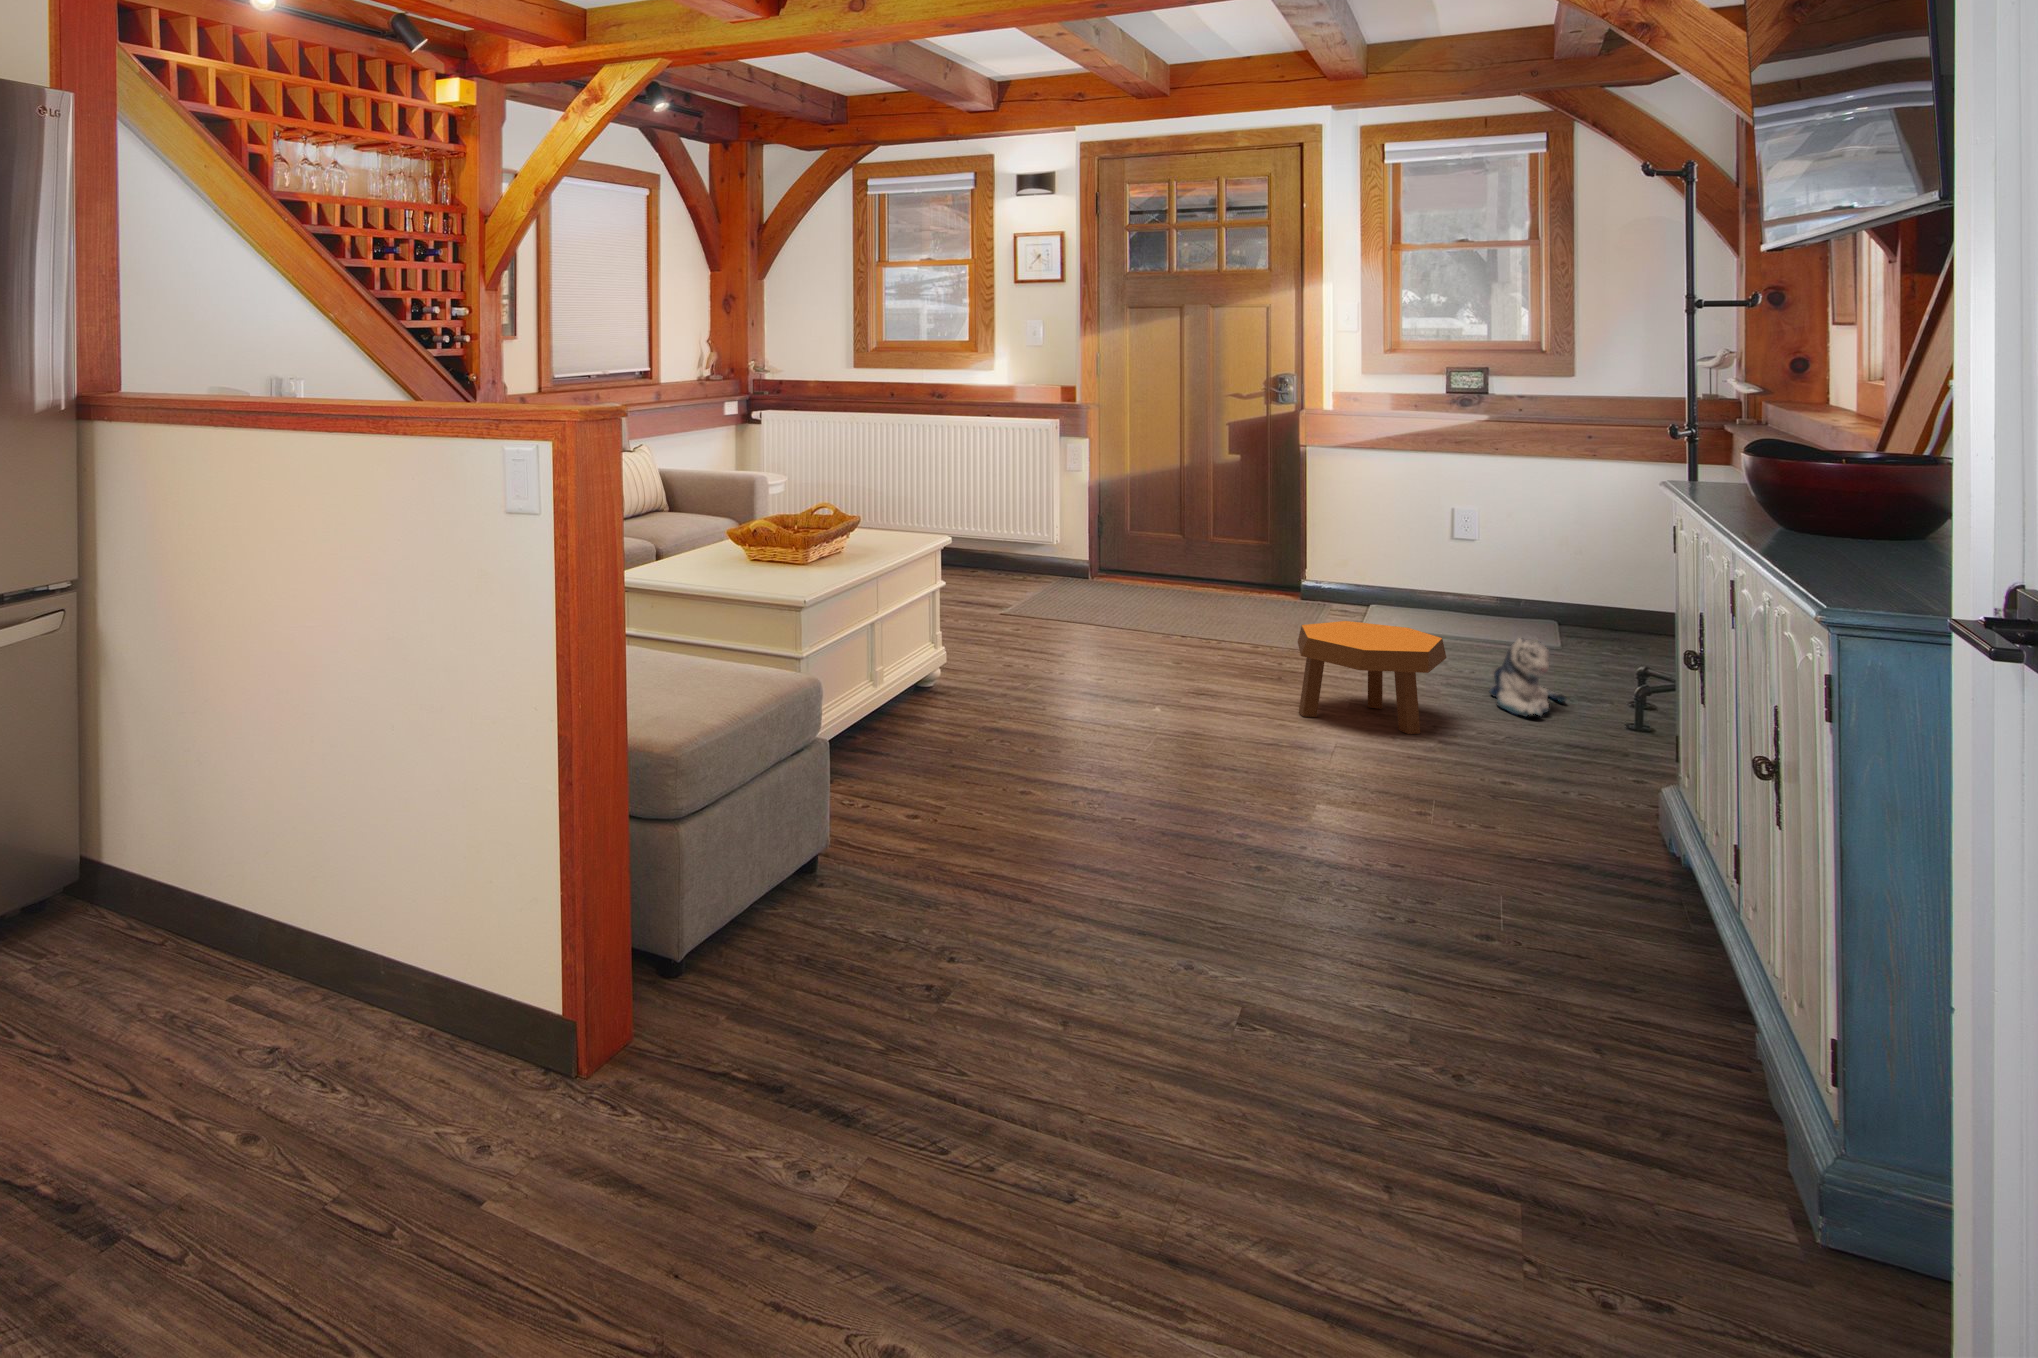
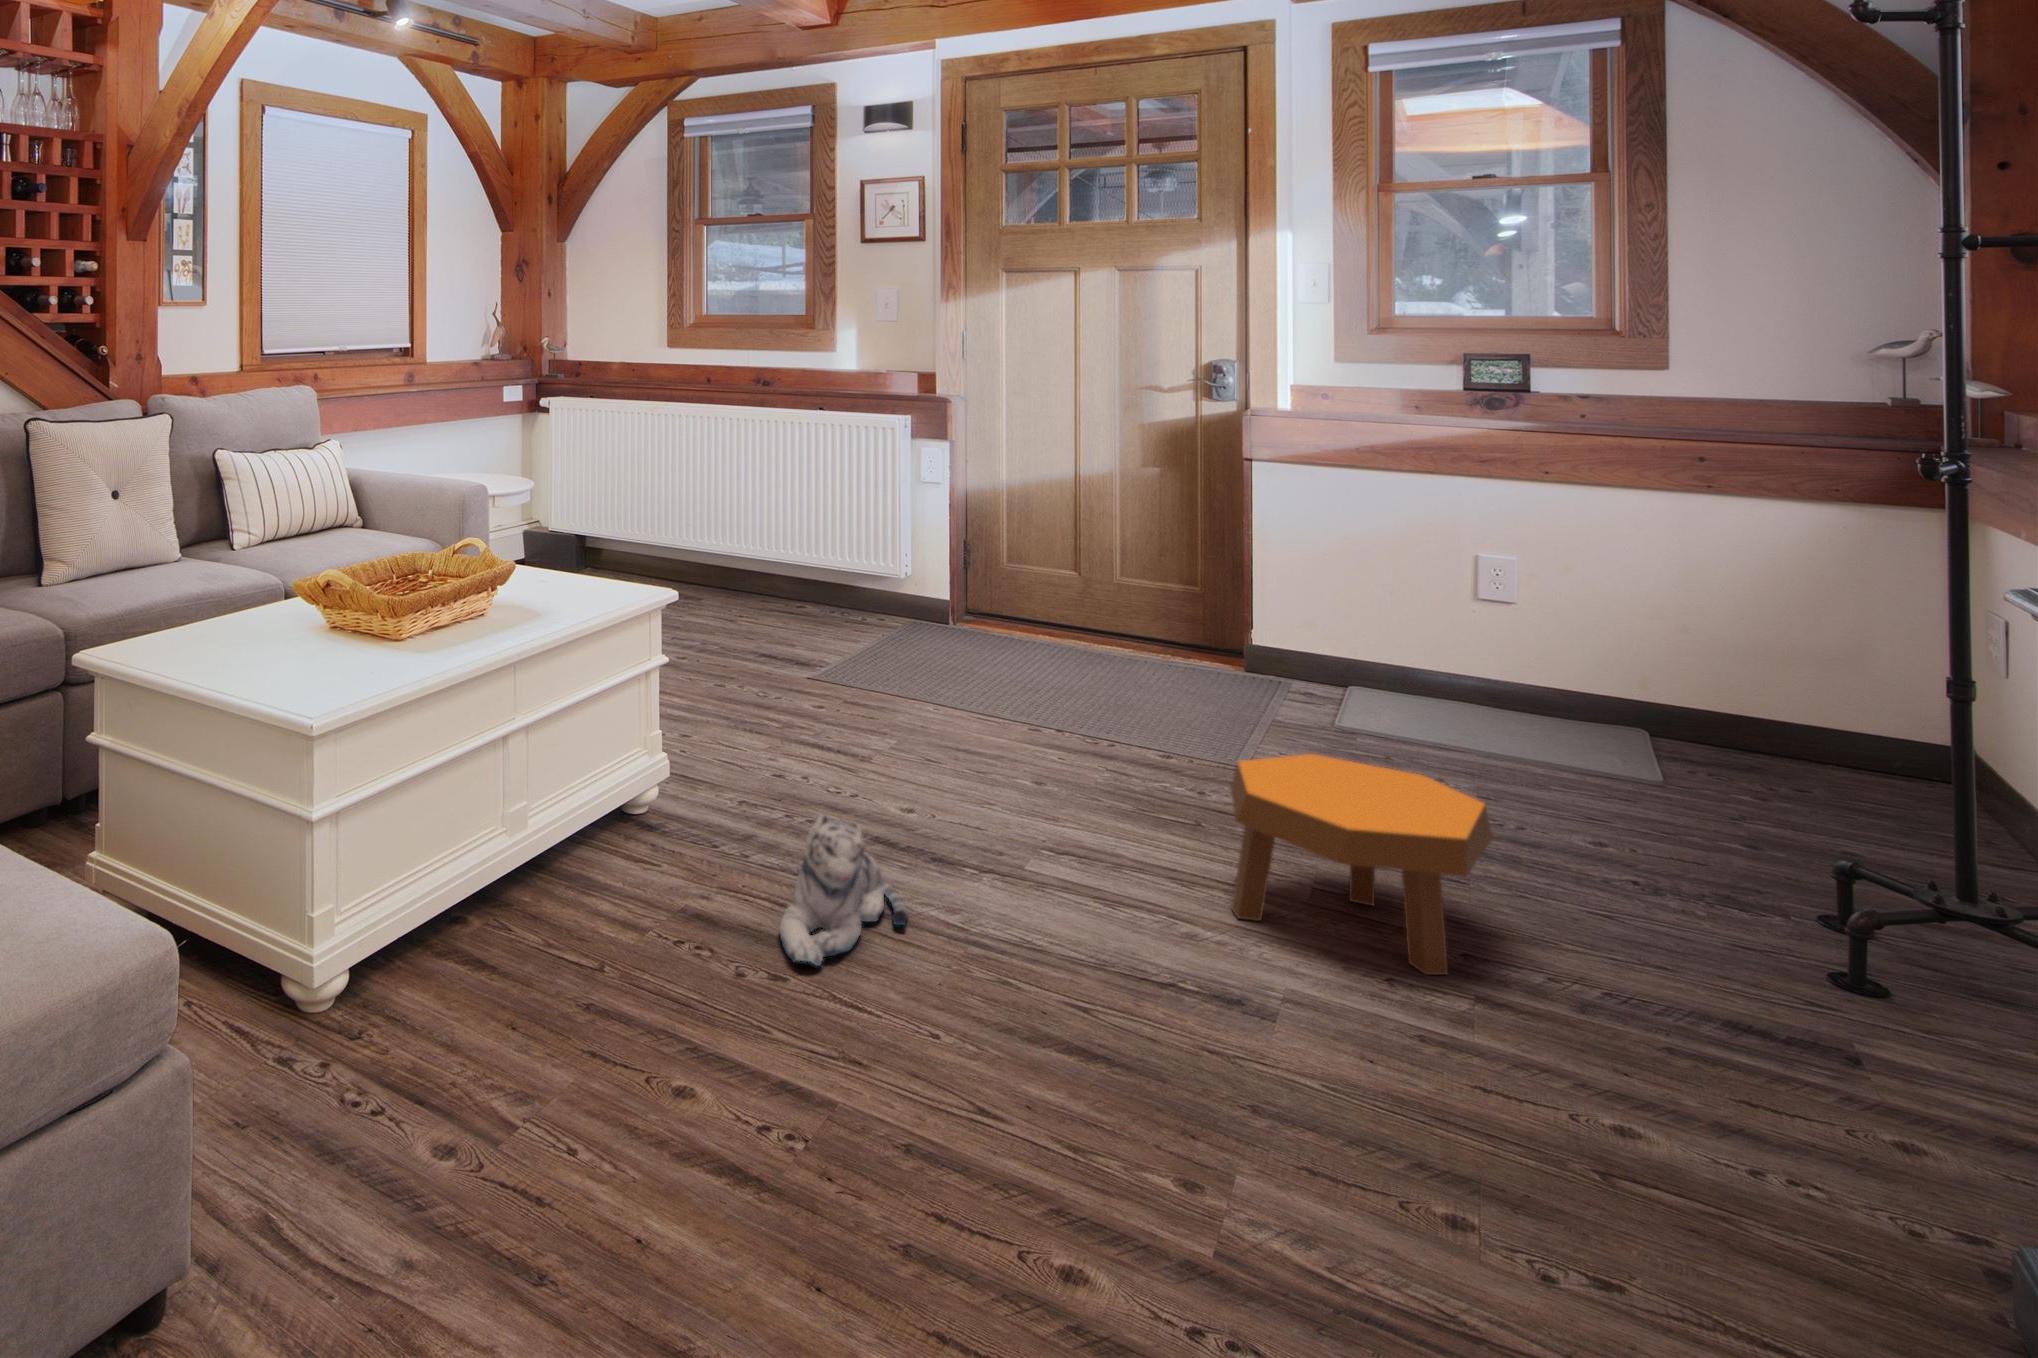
plush toy: present [1490,639,1566,716] -> present [779,816,908,966]

